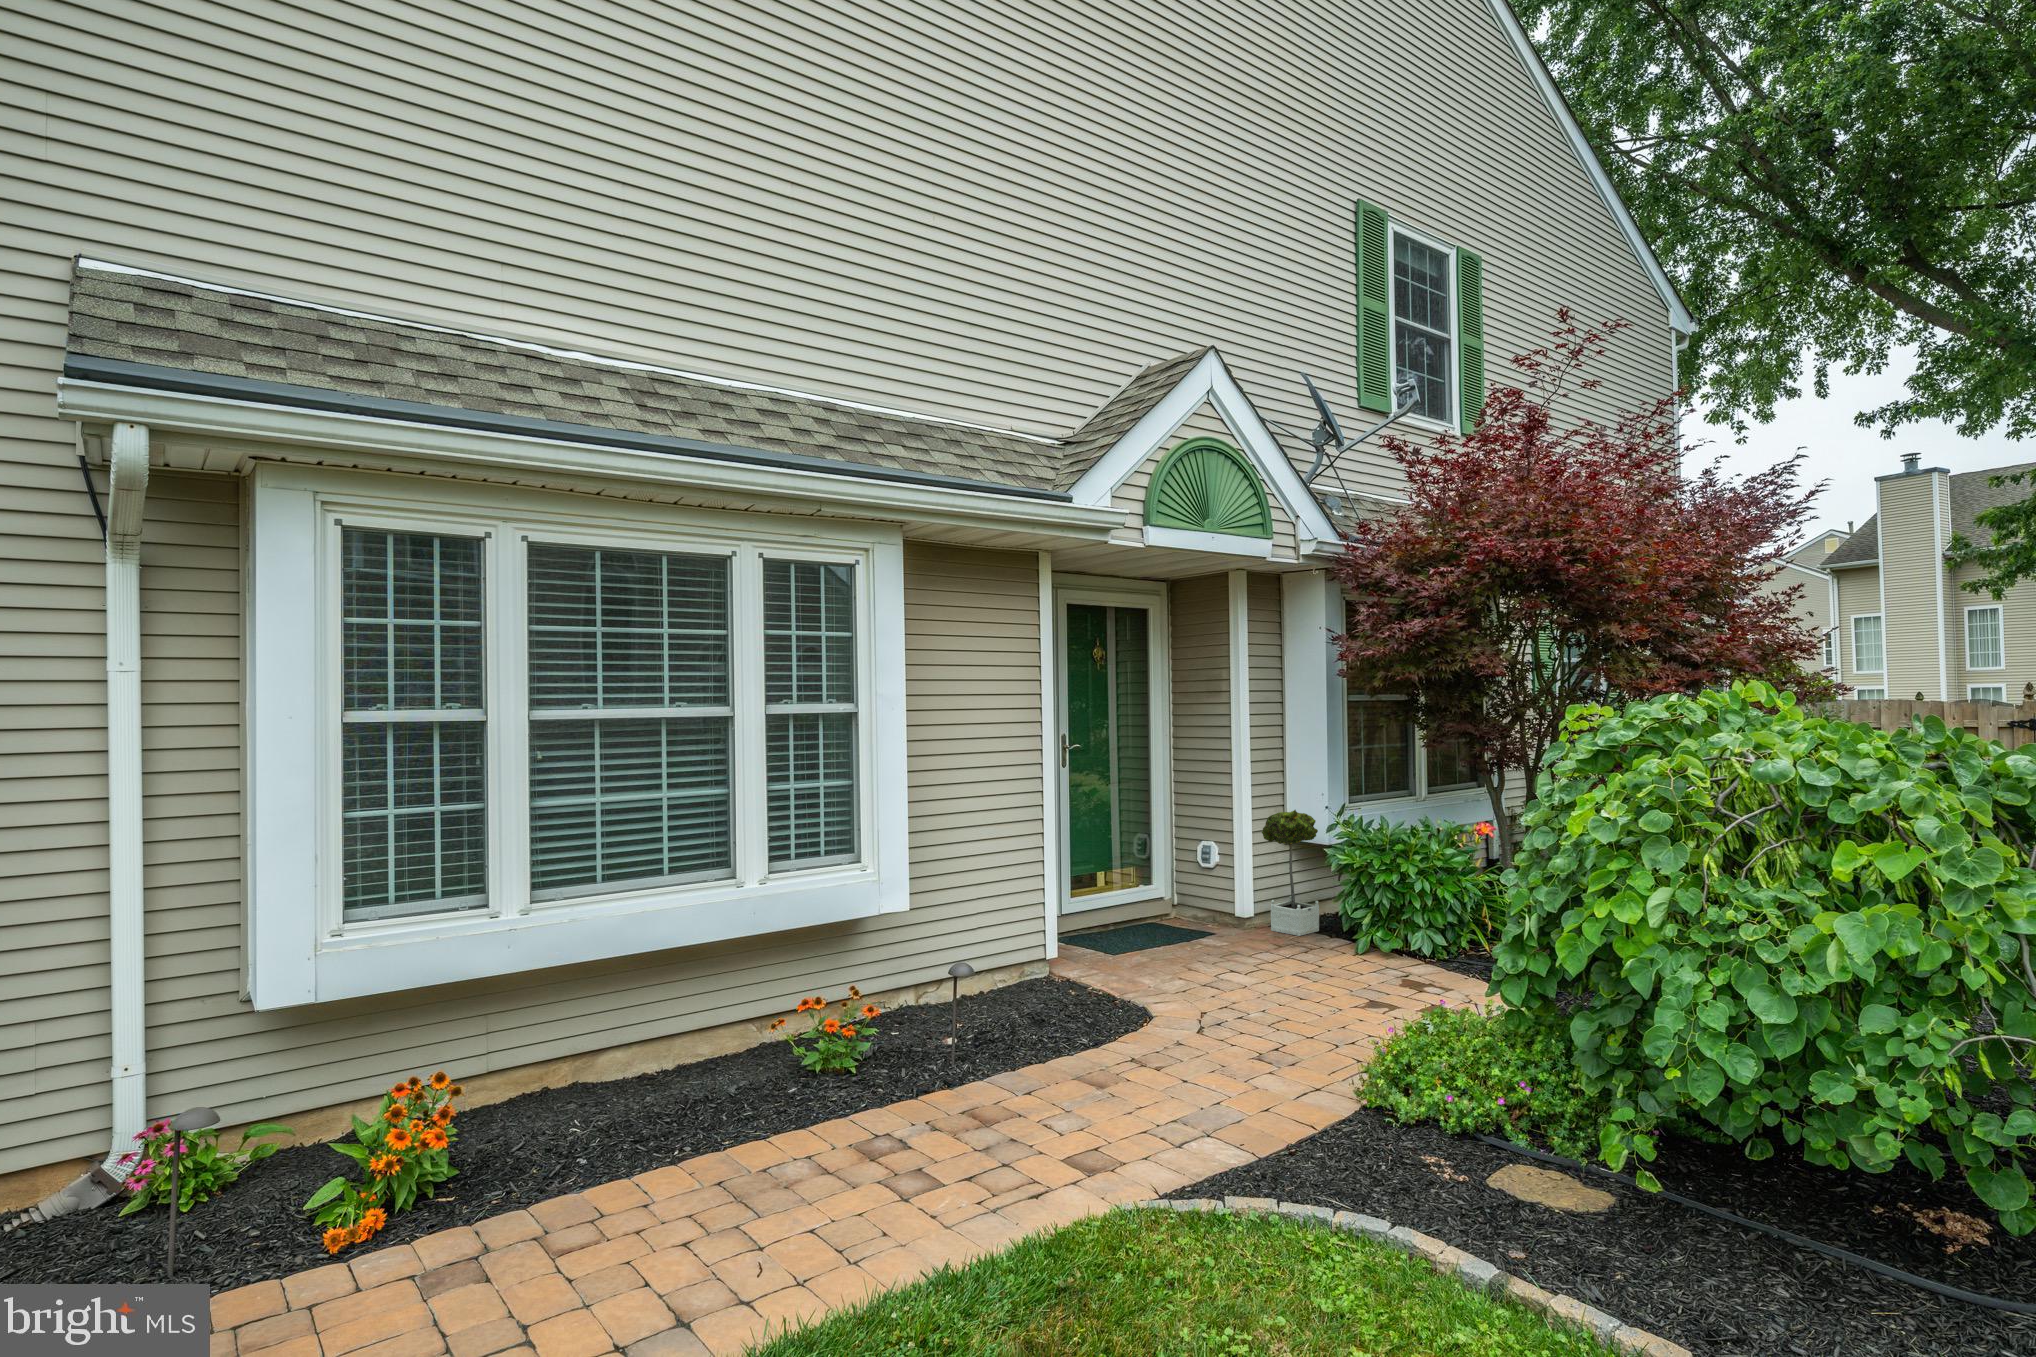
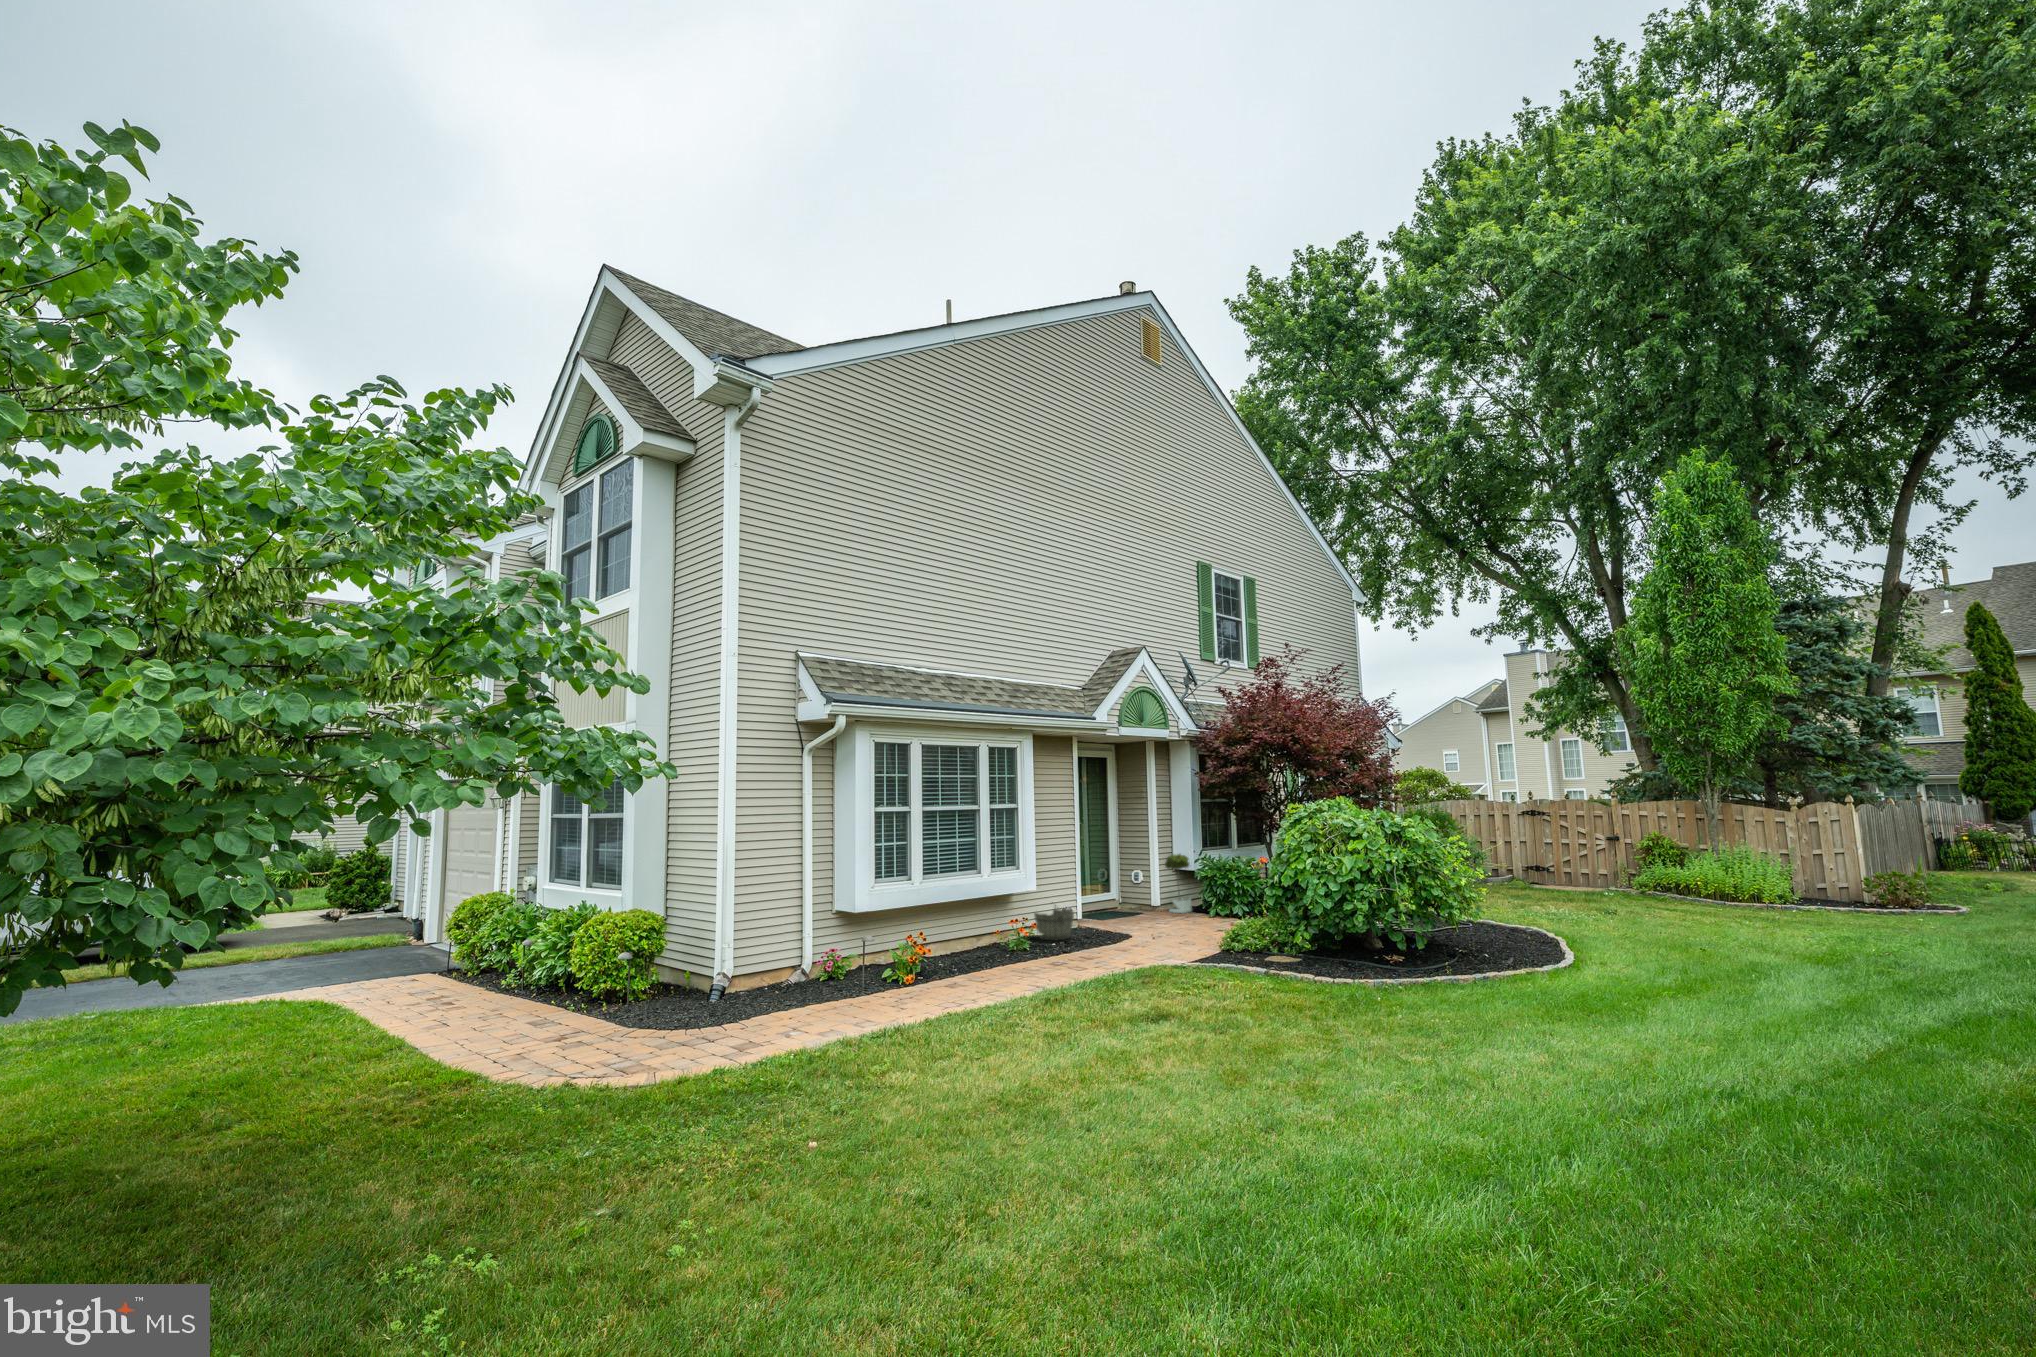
wooden bucket: none [915,934,1012,1031] -> present [1034,905,1074,940]

